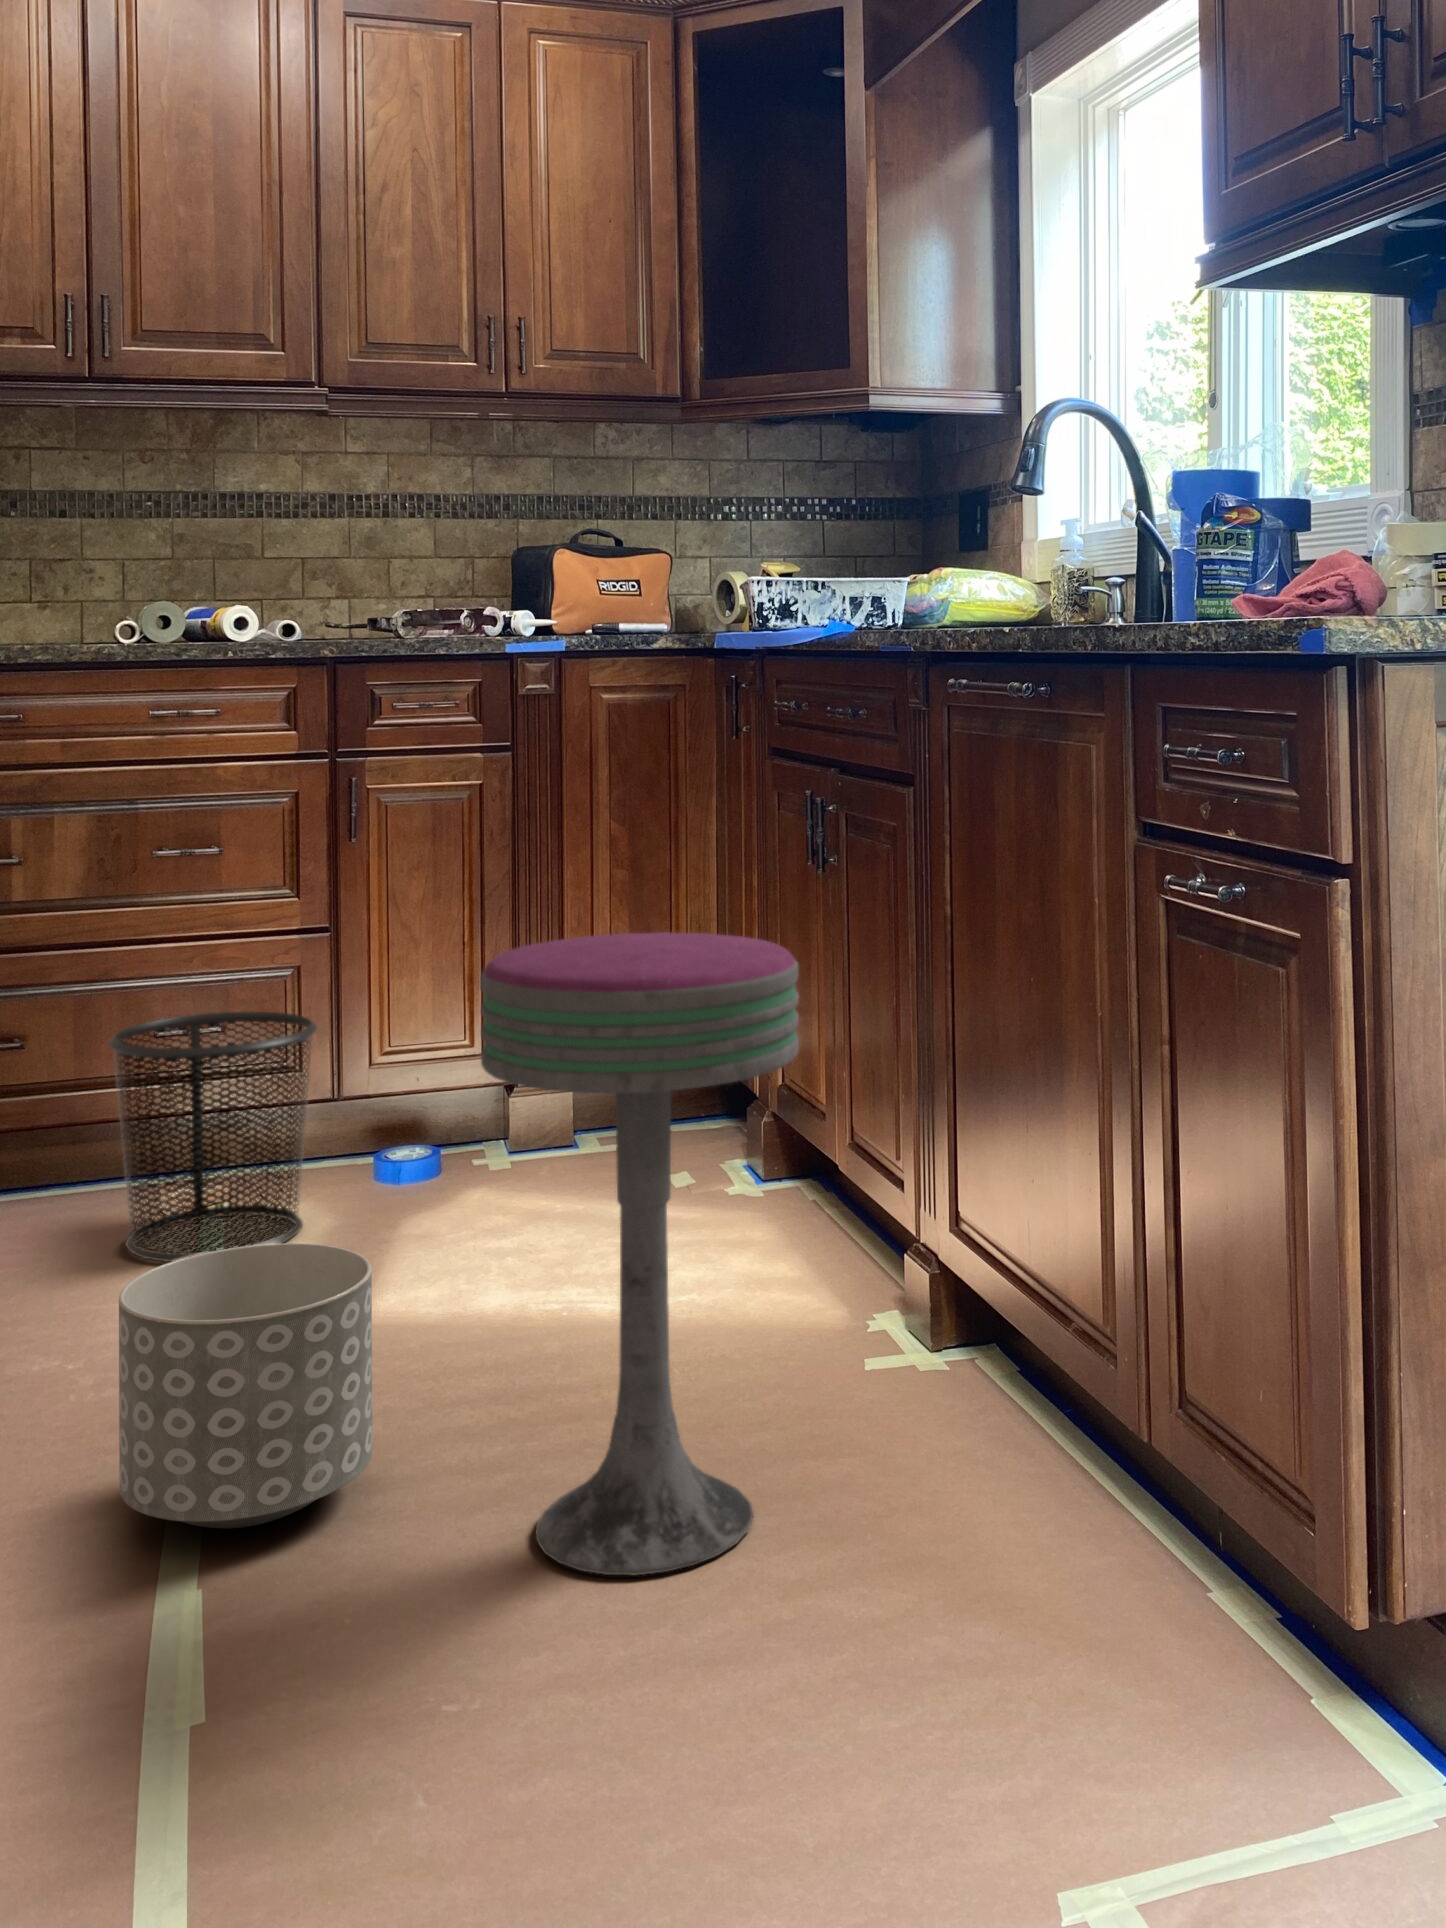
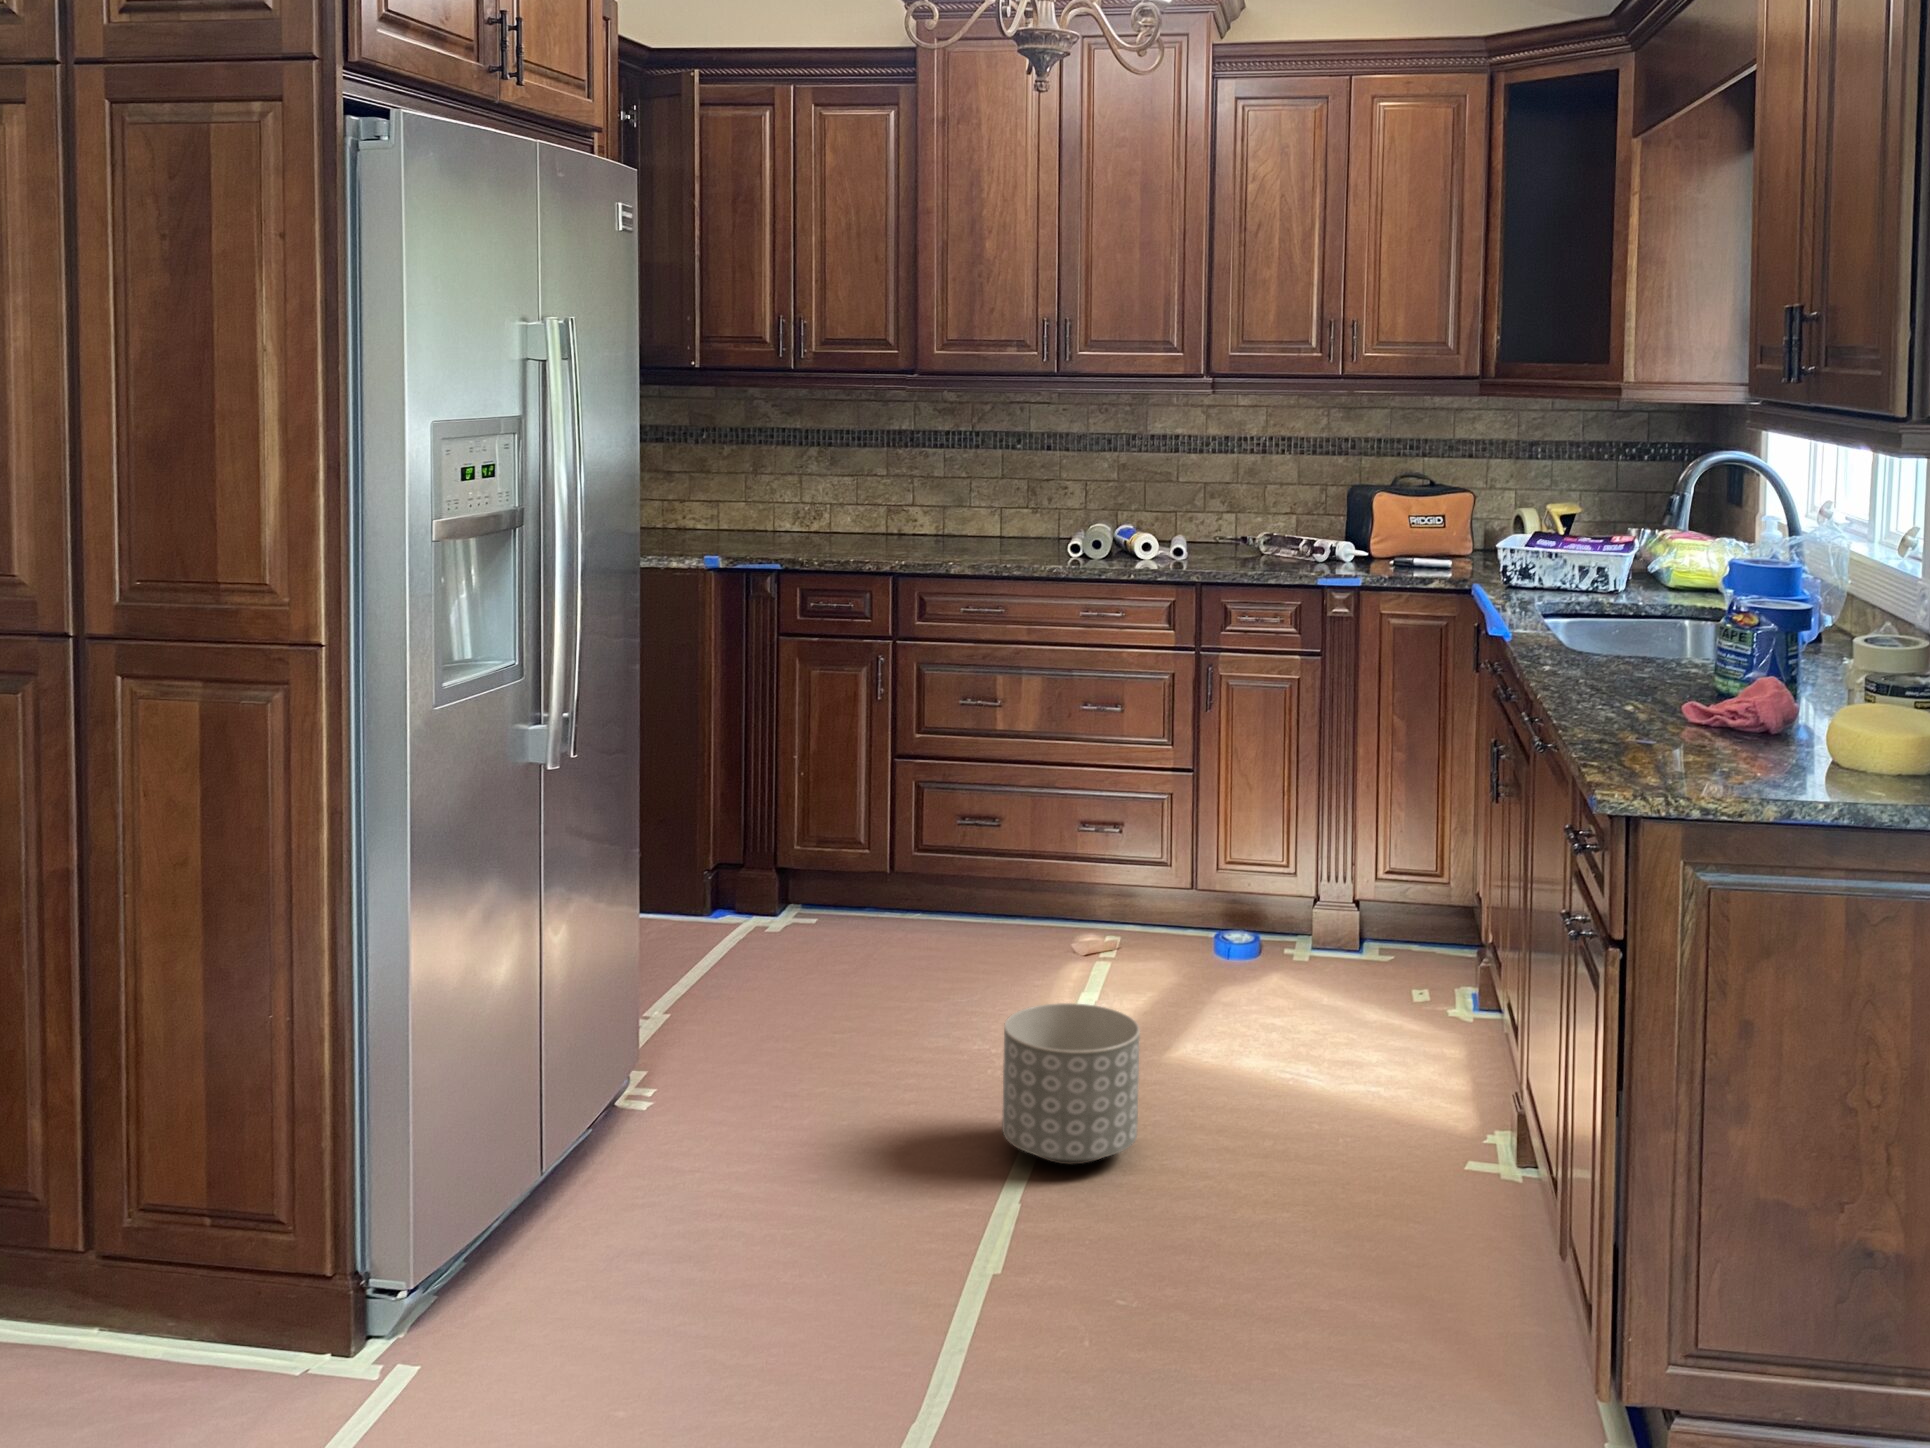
bar stool: present [480,932,799,1575] -> none [1187,860,1381,1249]
waste bin: present [109,1012,317,1262] -> none [1041,827,1168,992]

